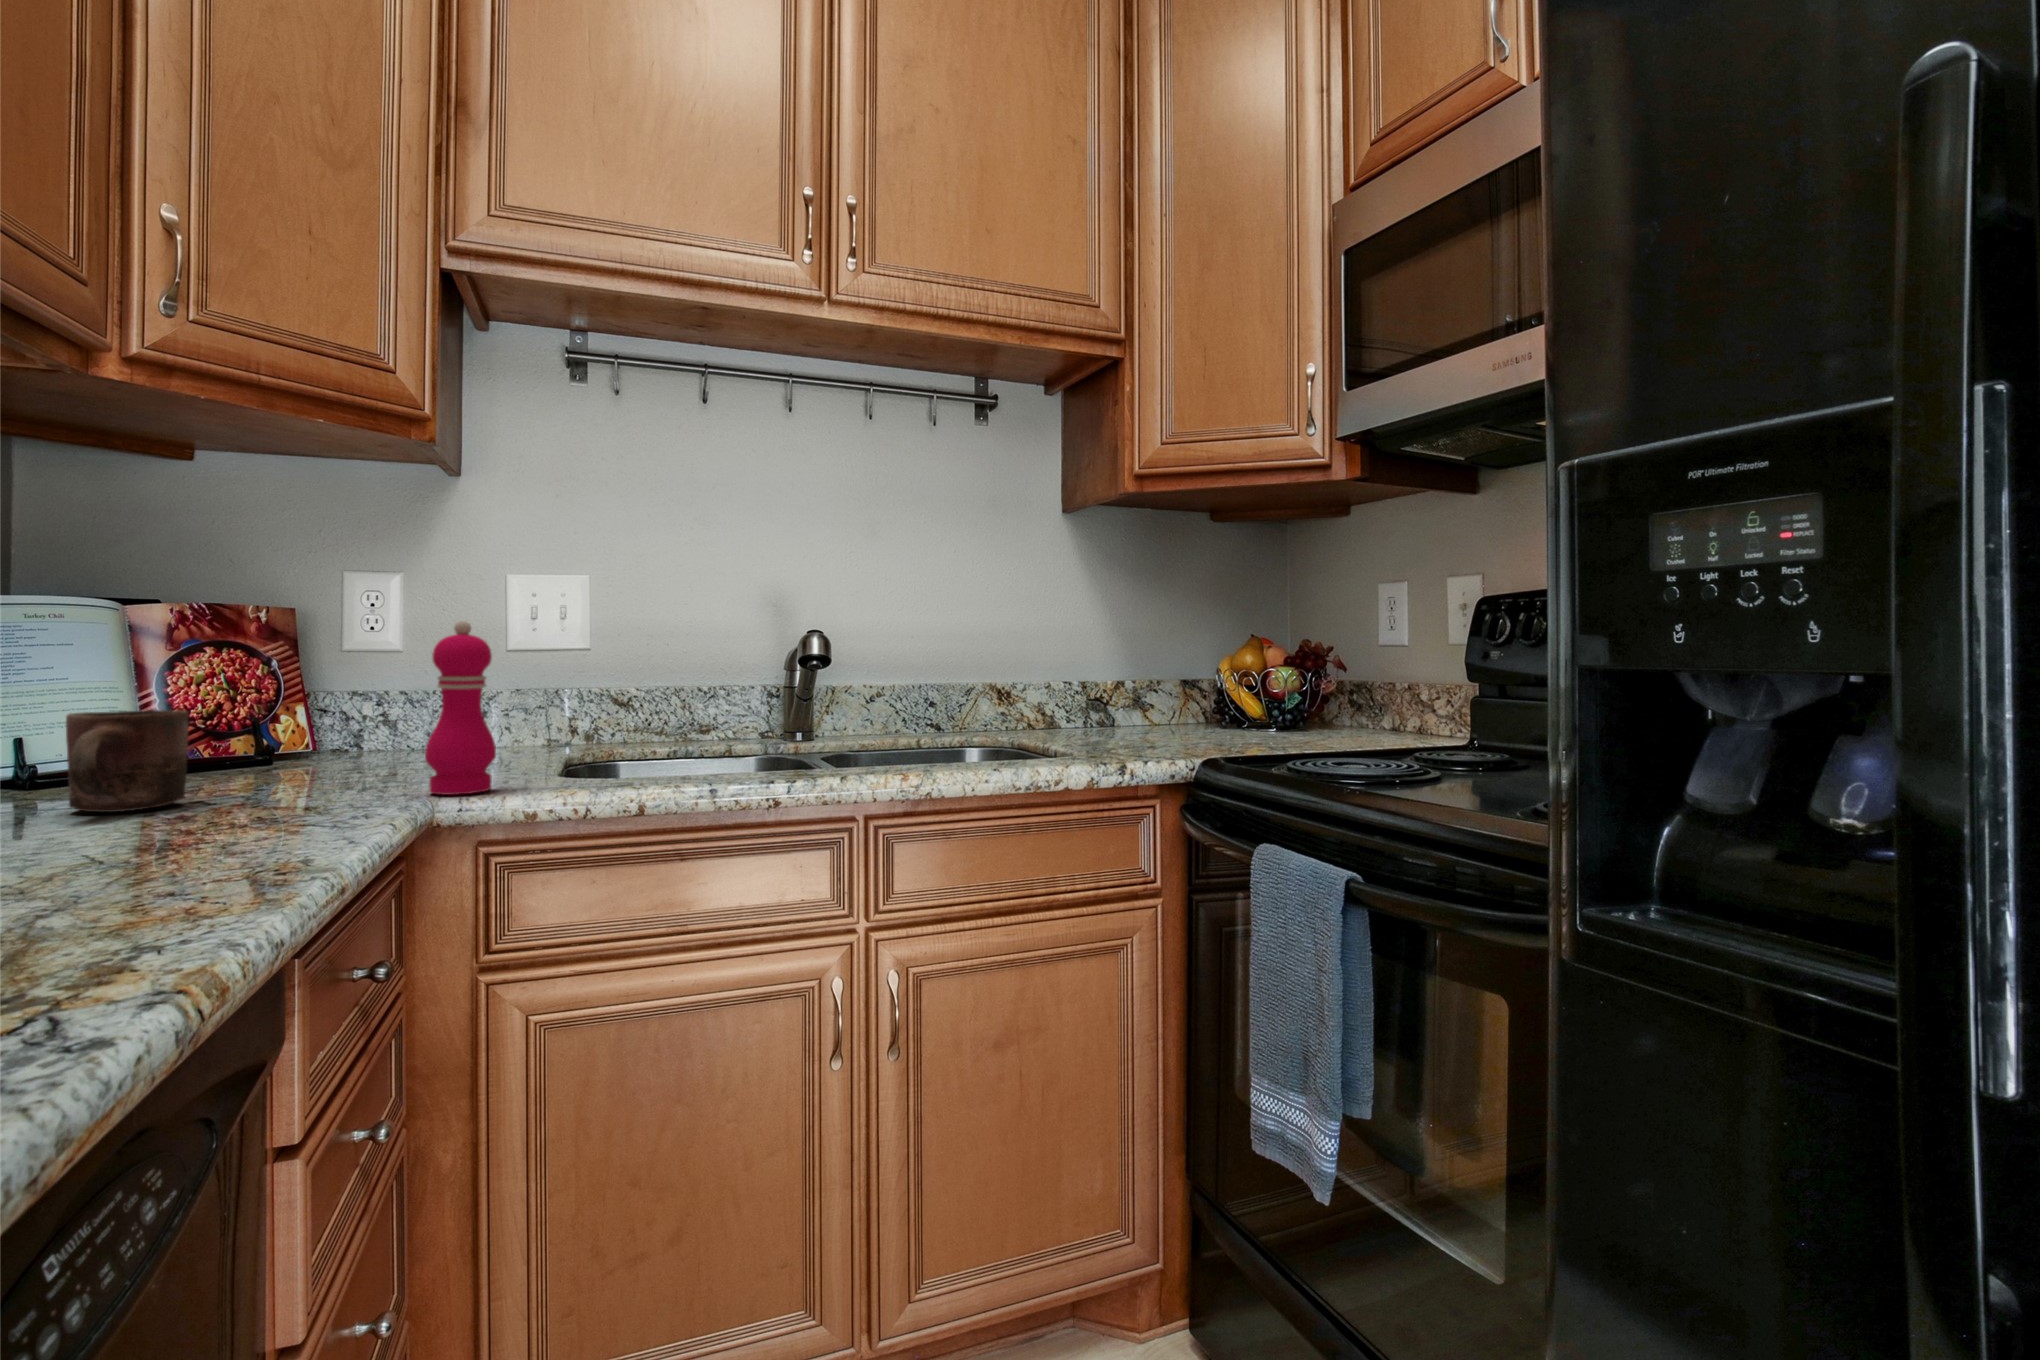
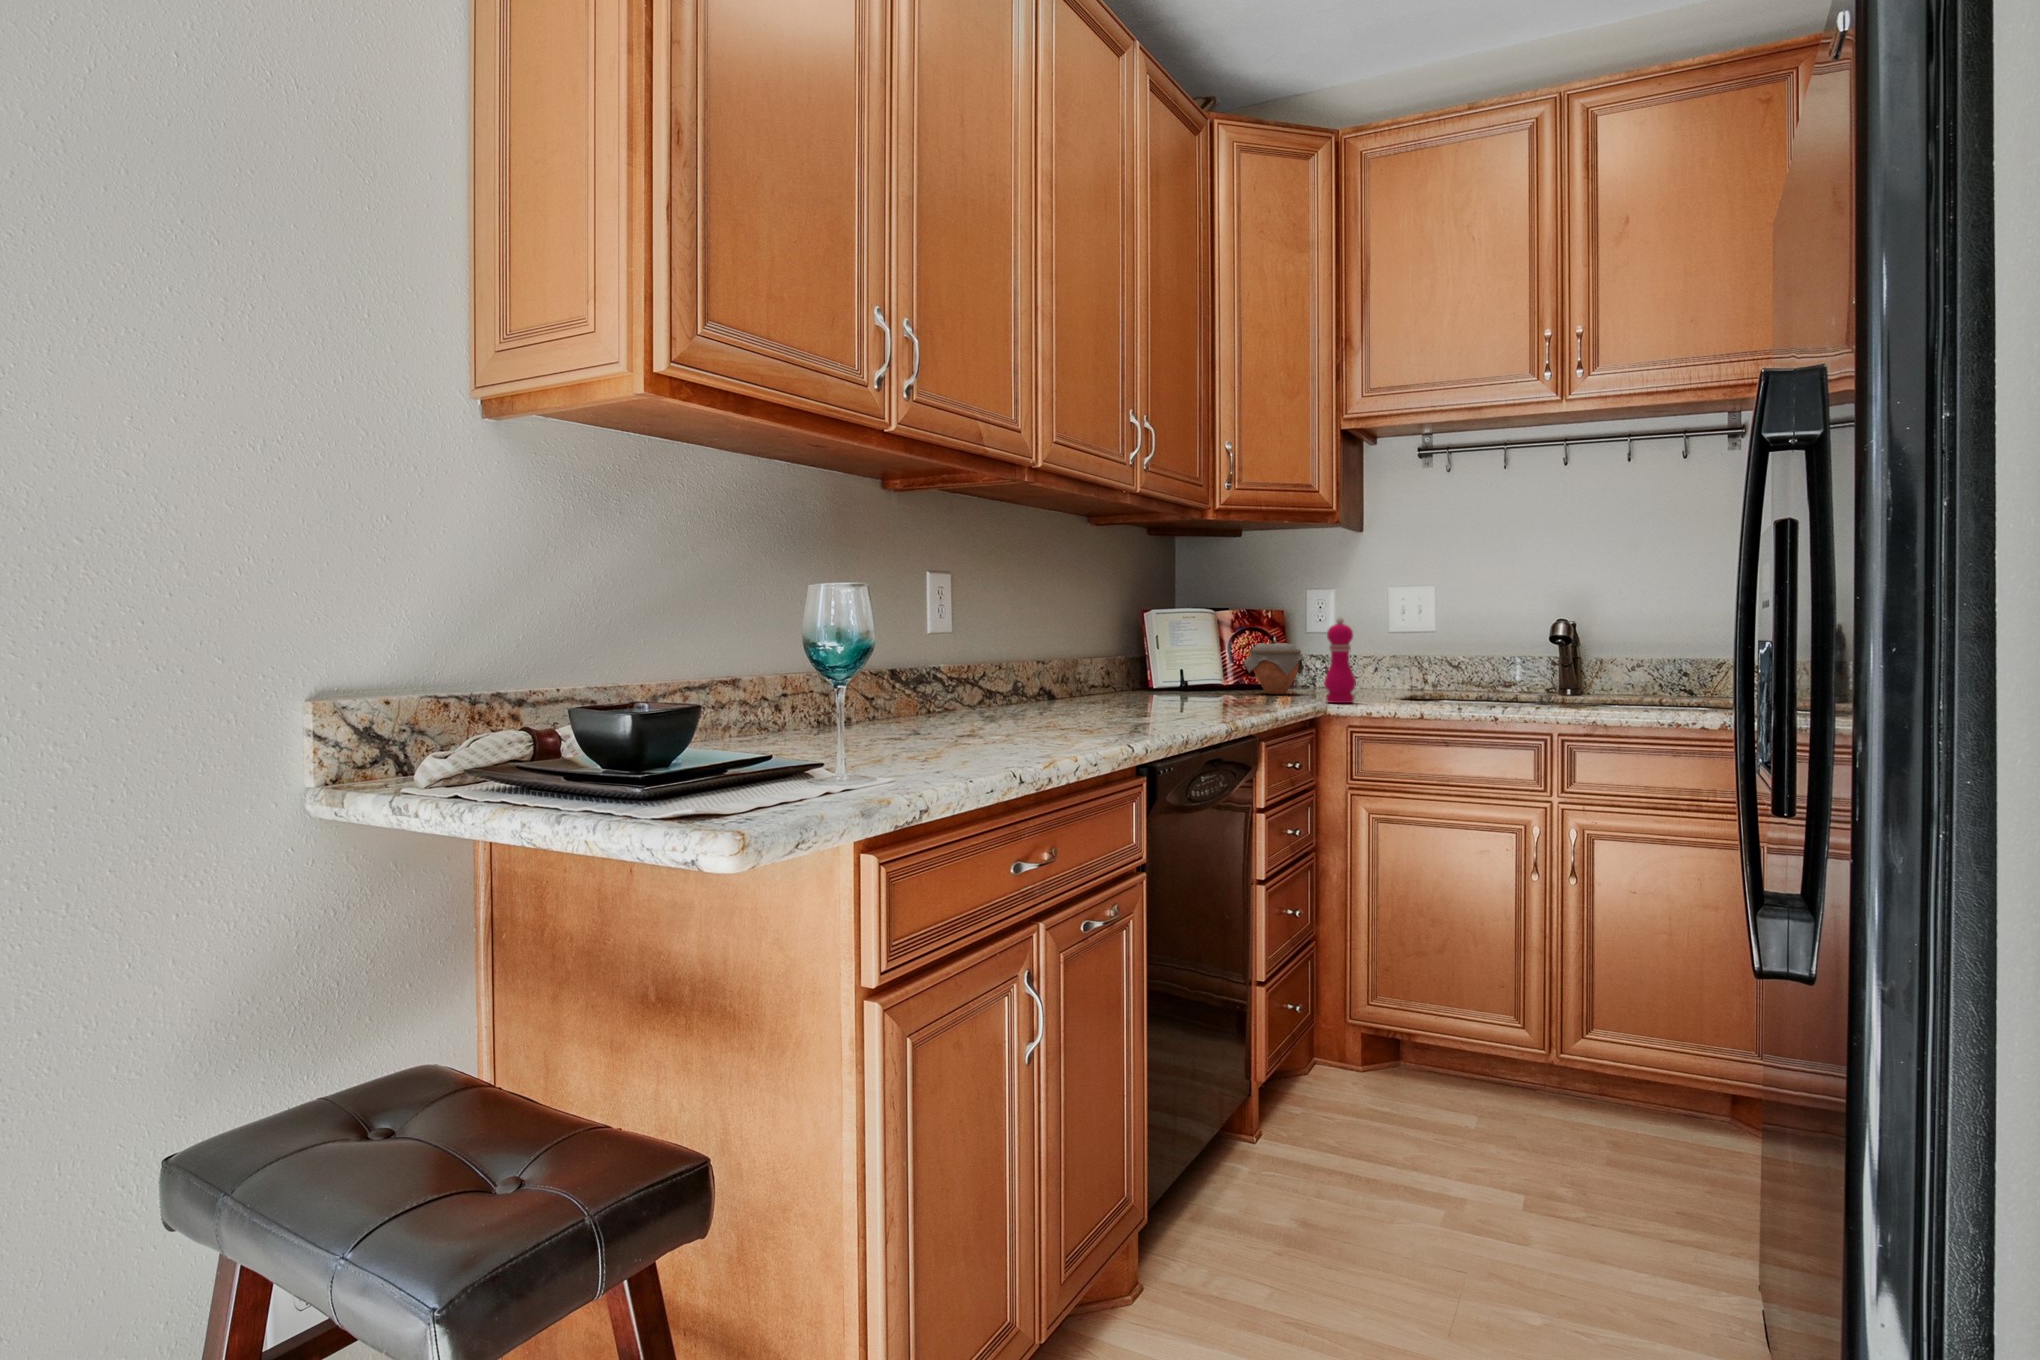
jar: none [202,672,354,777] -> present [1244,643,1304,694]
mug: present [66,710,189,812] -> none [1197,658,1236,699]

